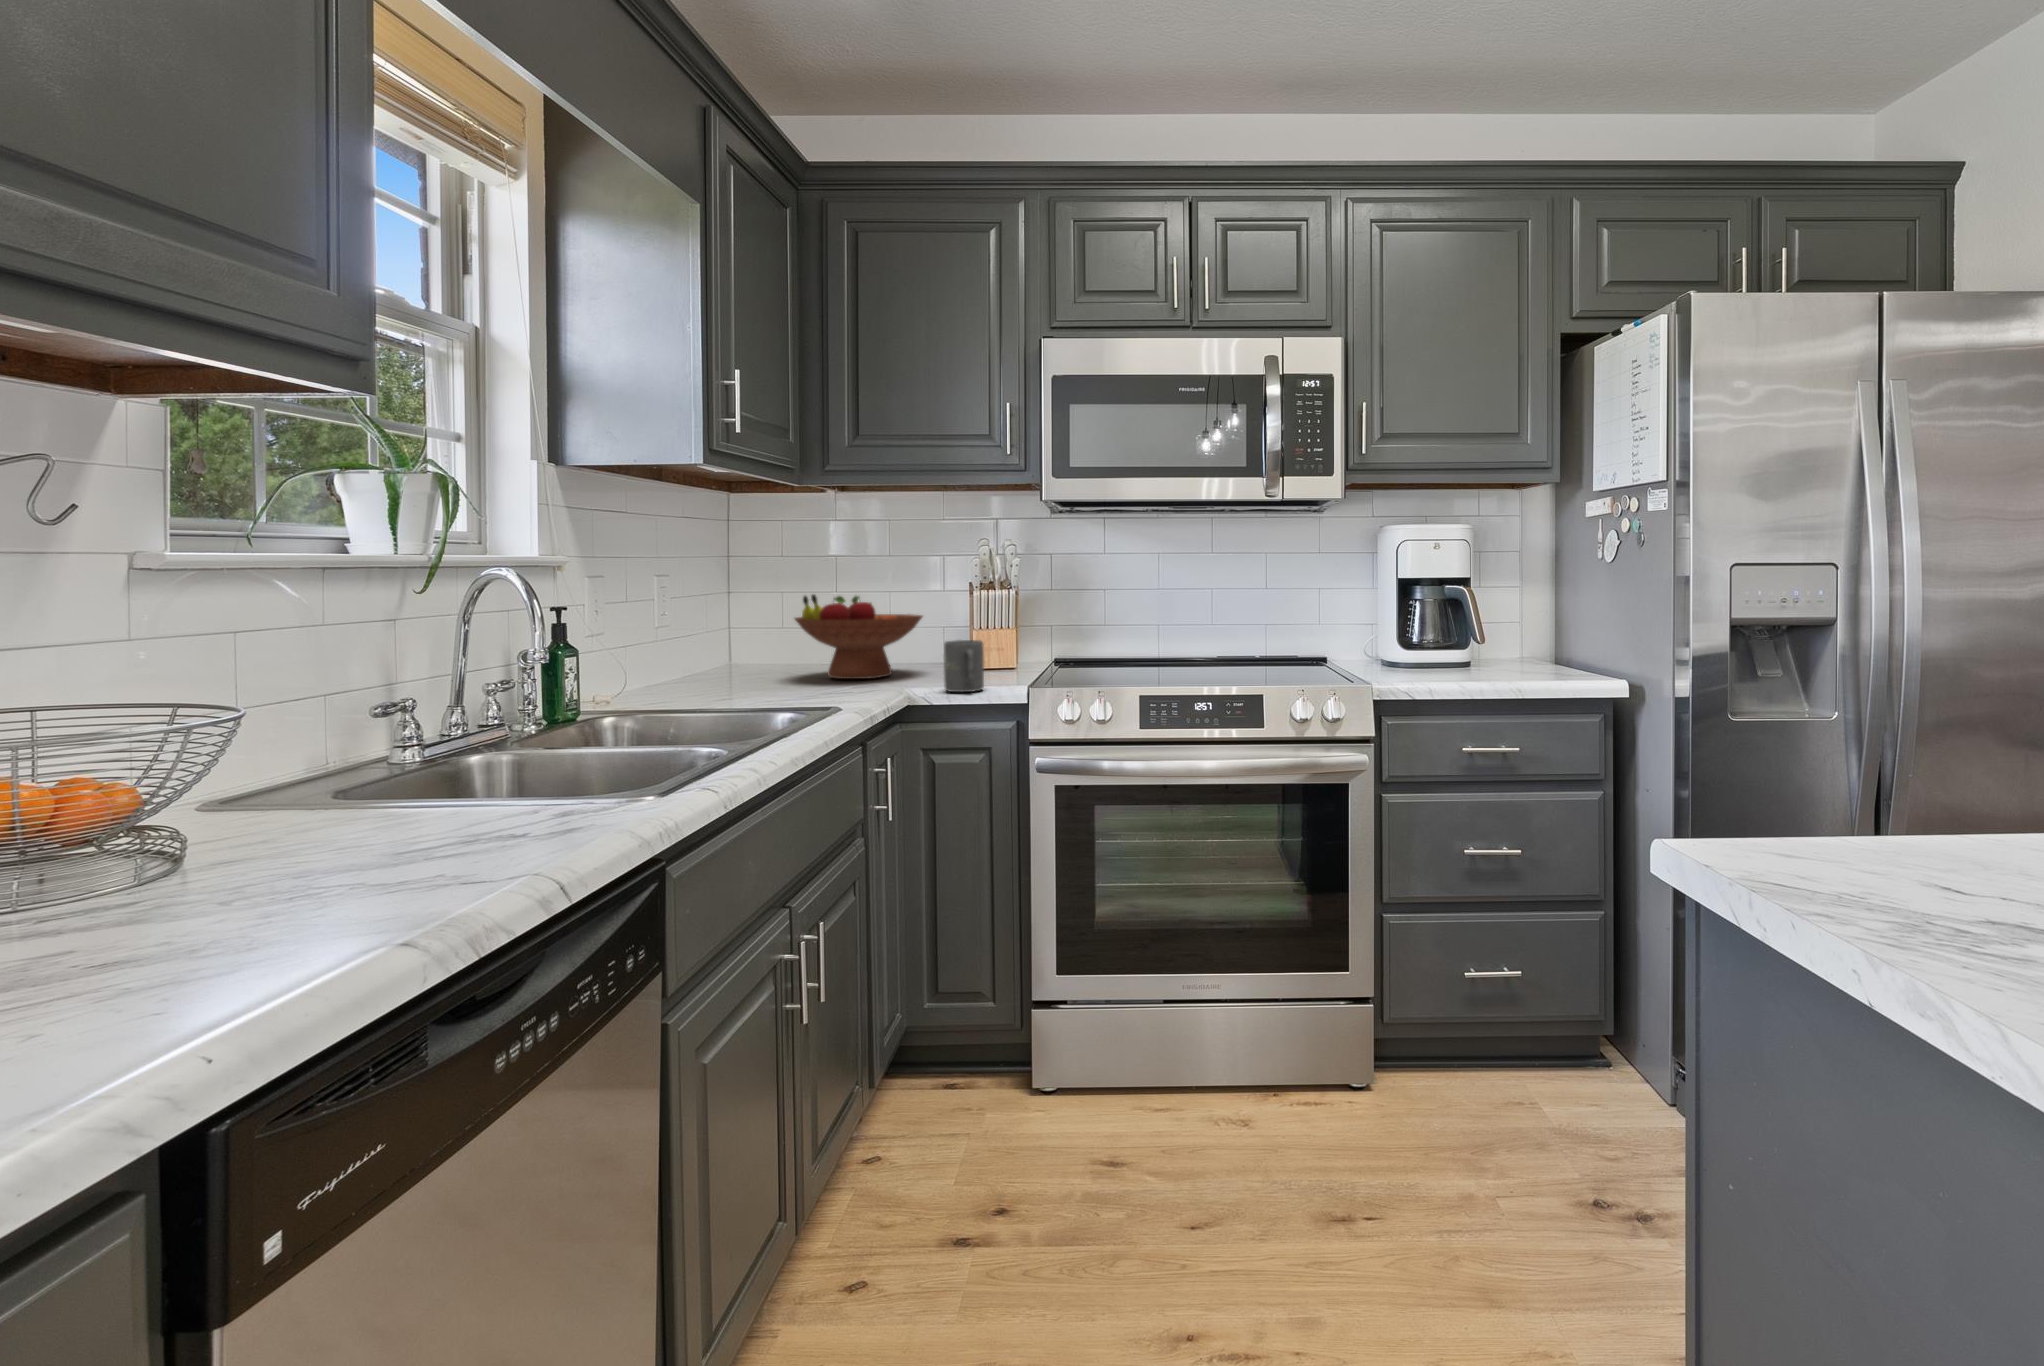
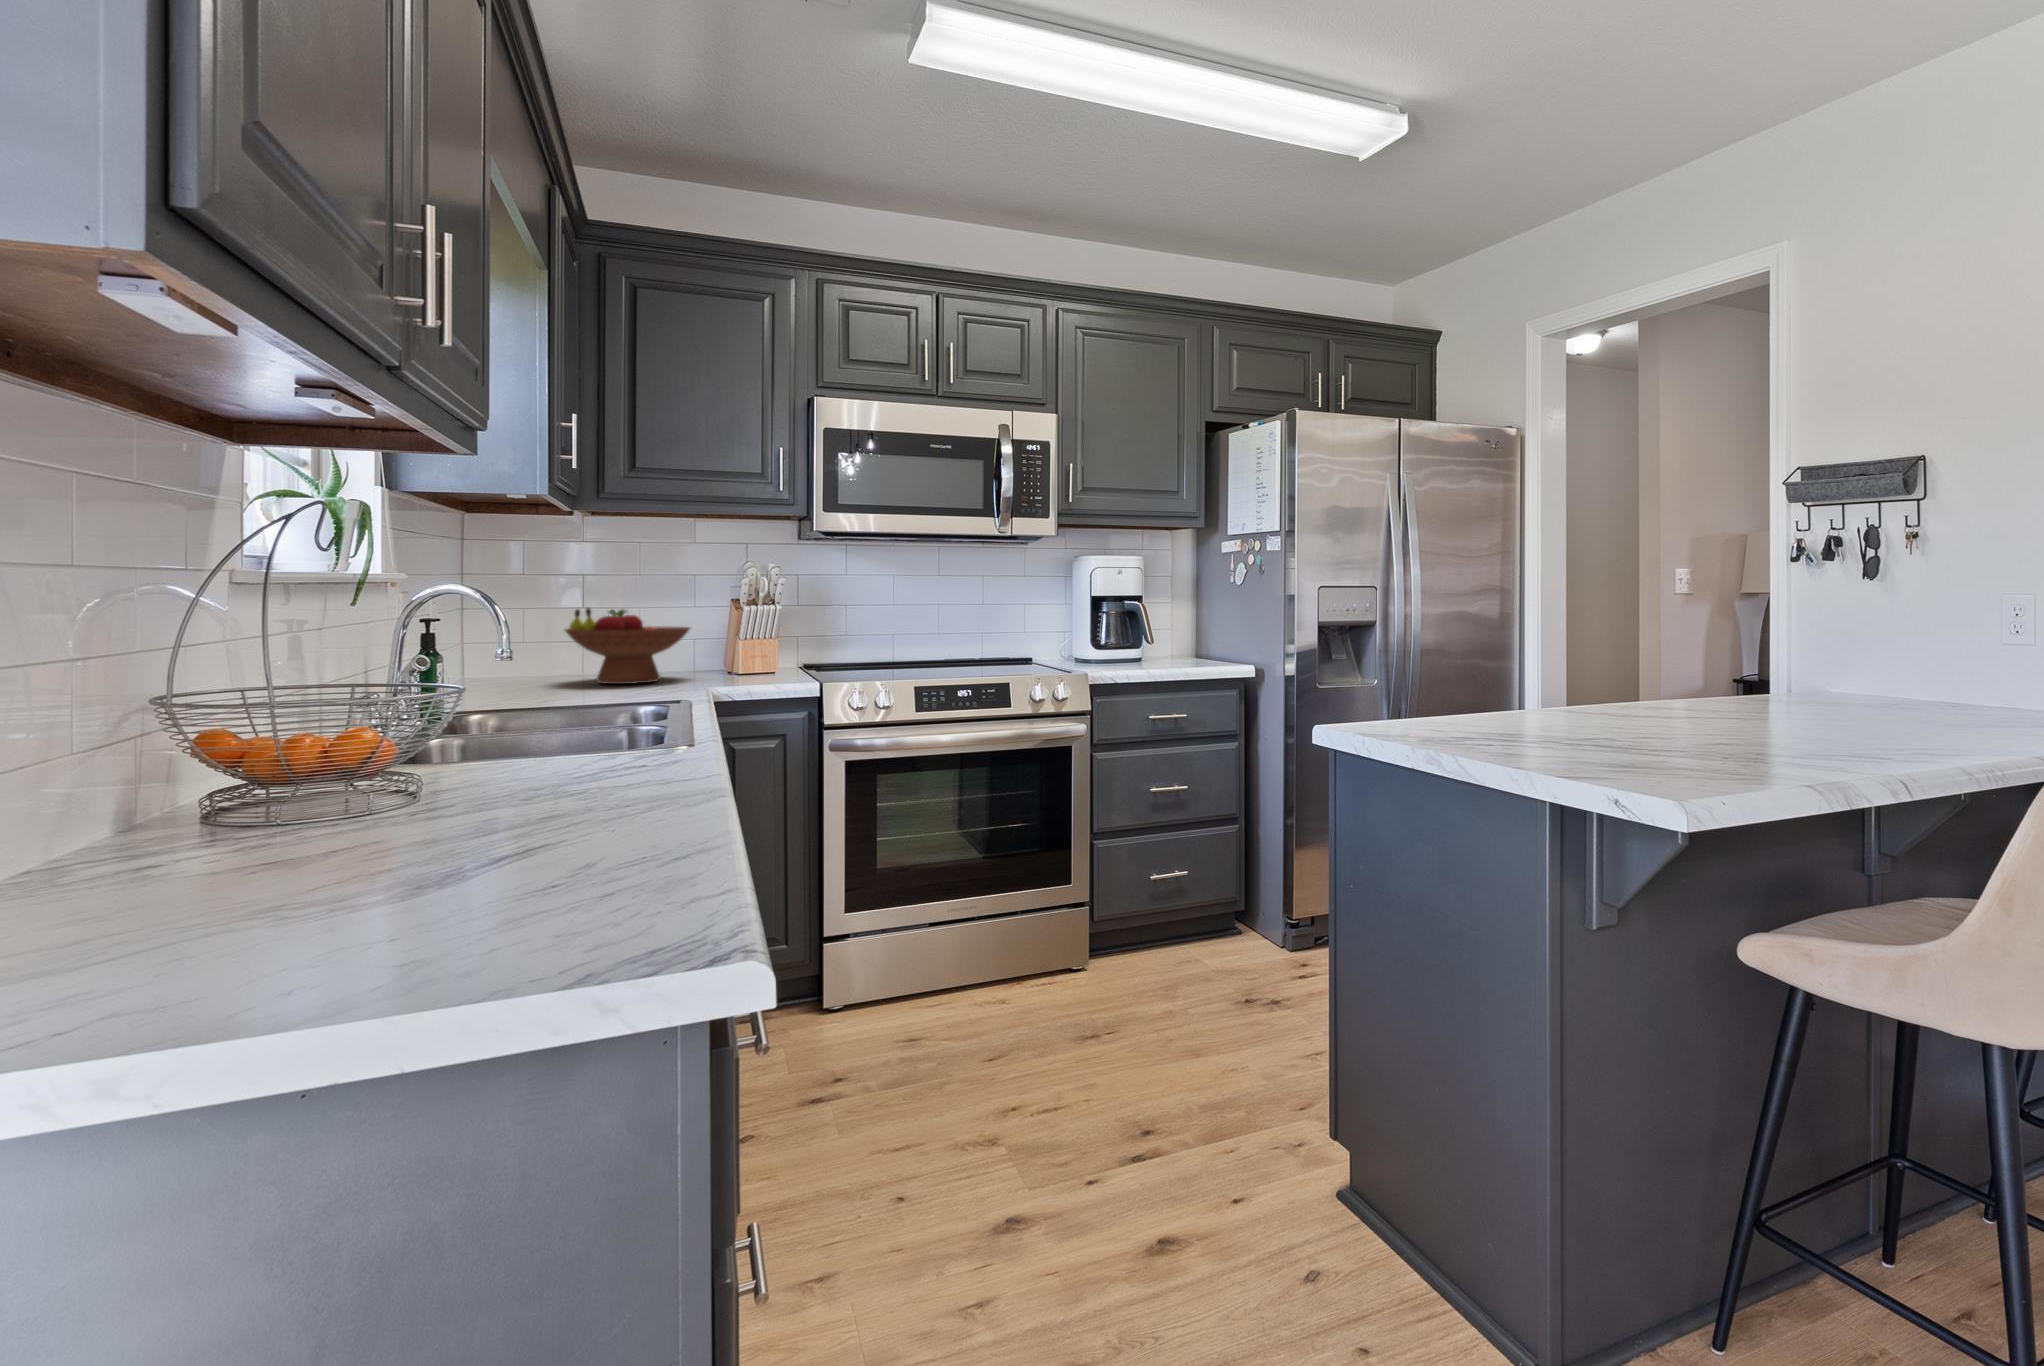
mug: present [944,640,984,692] -> none [740,646,775,689]

